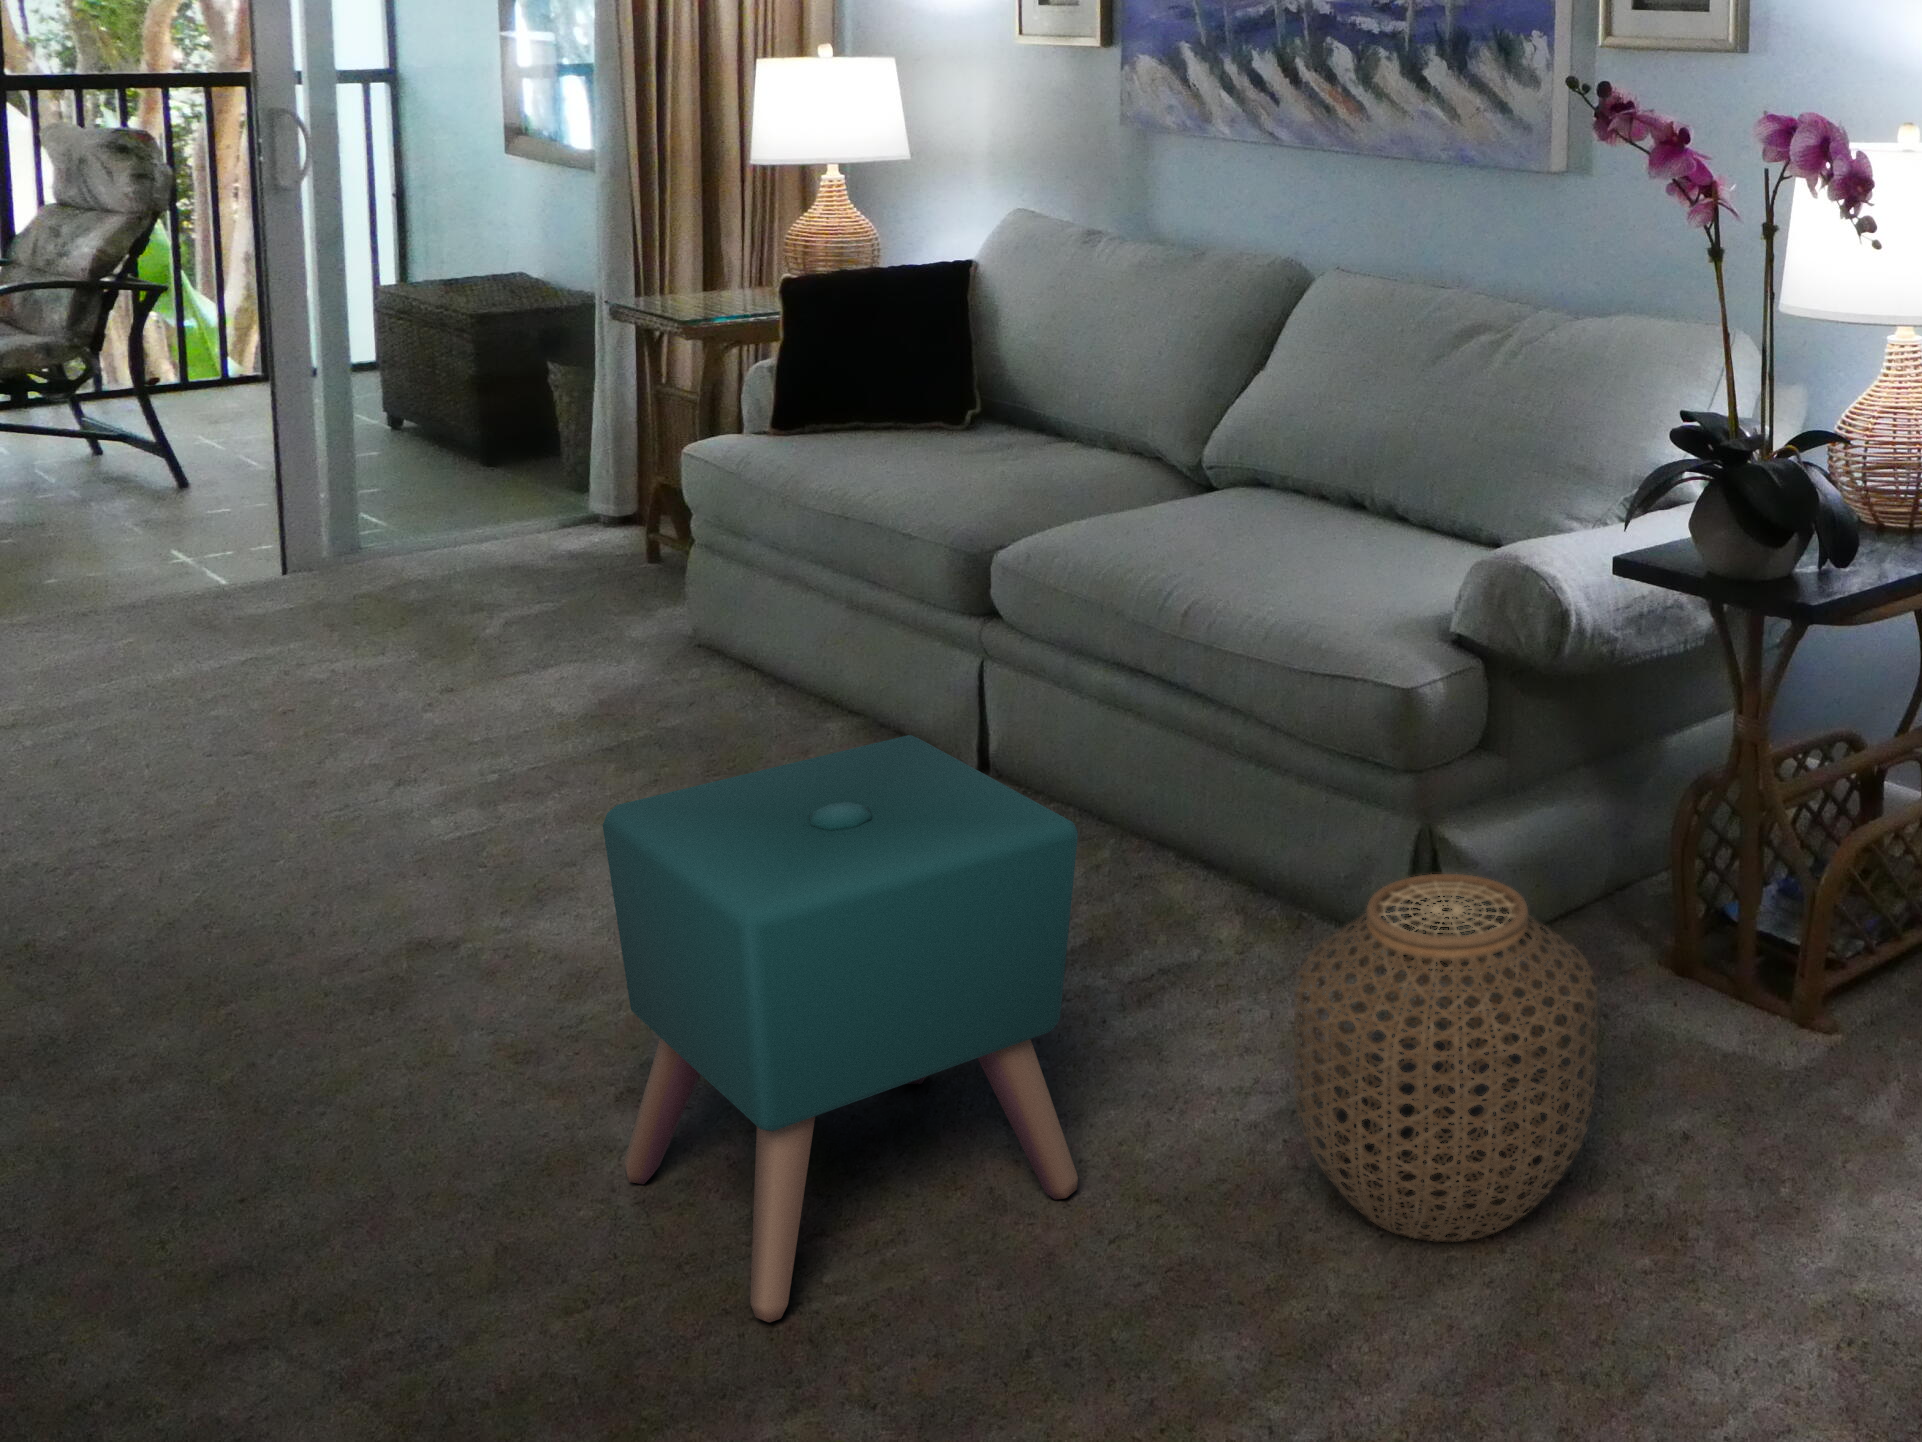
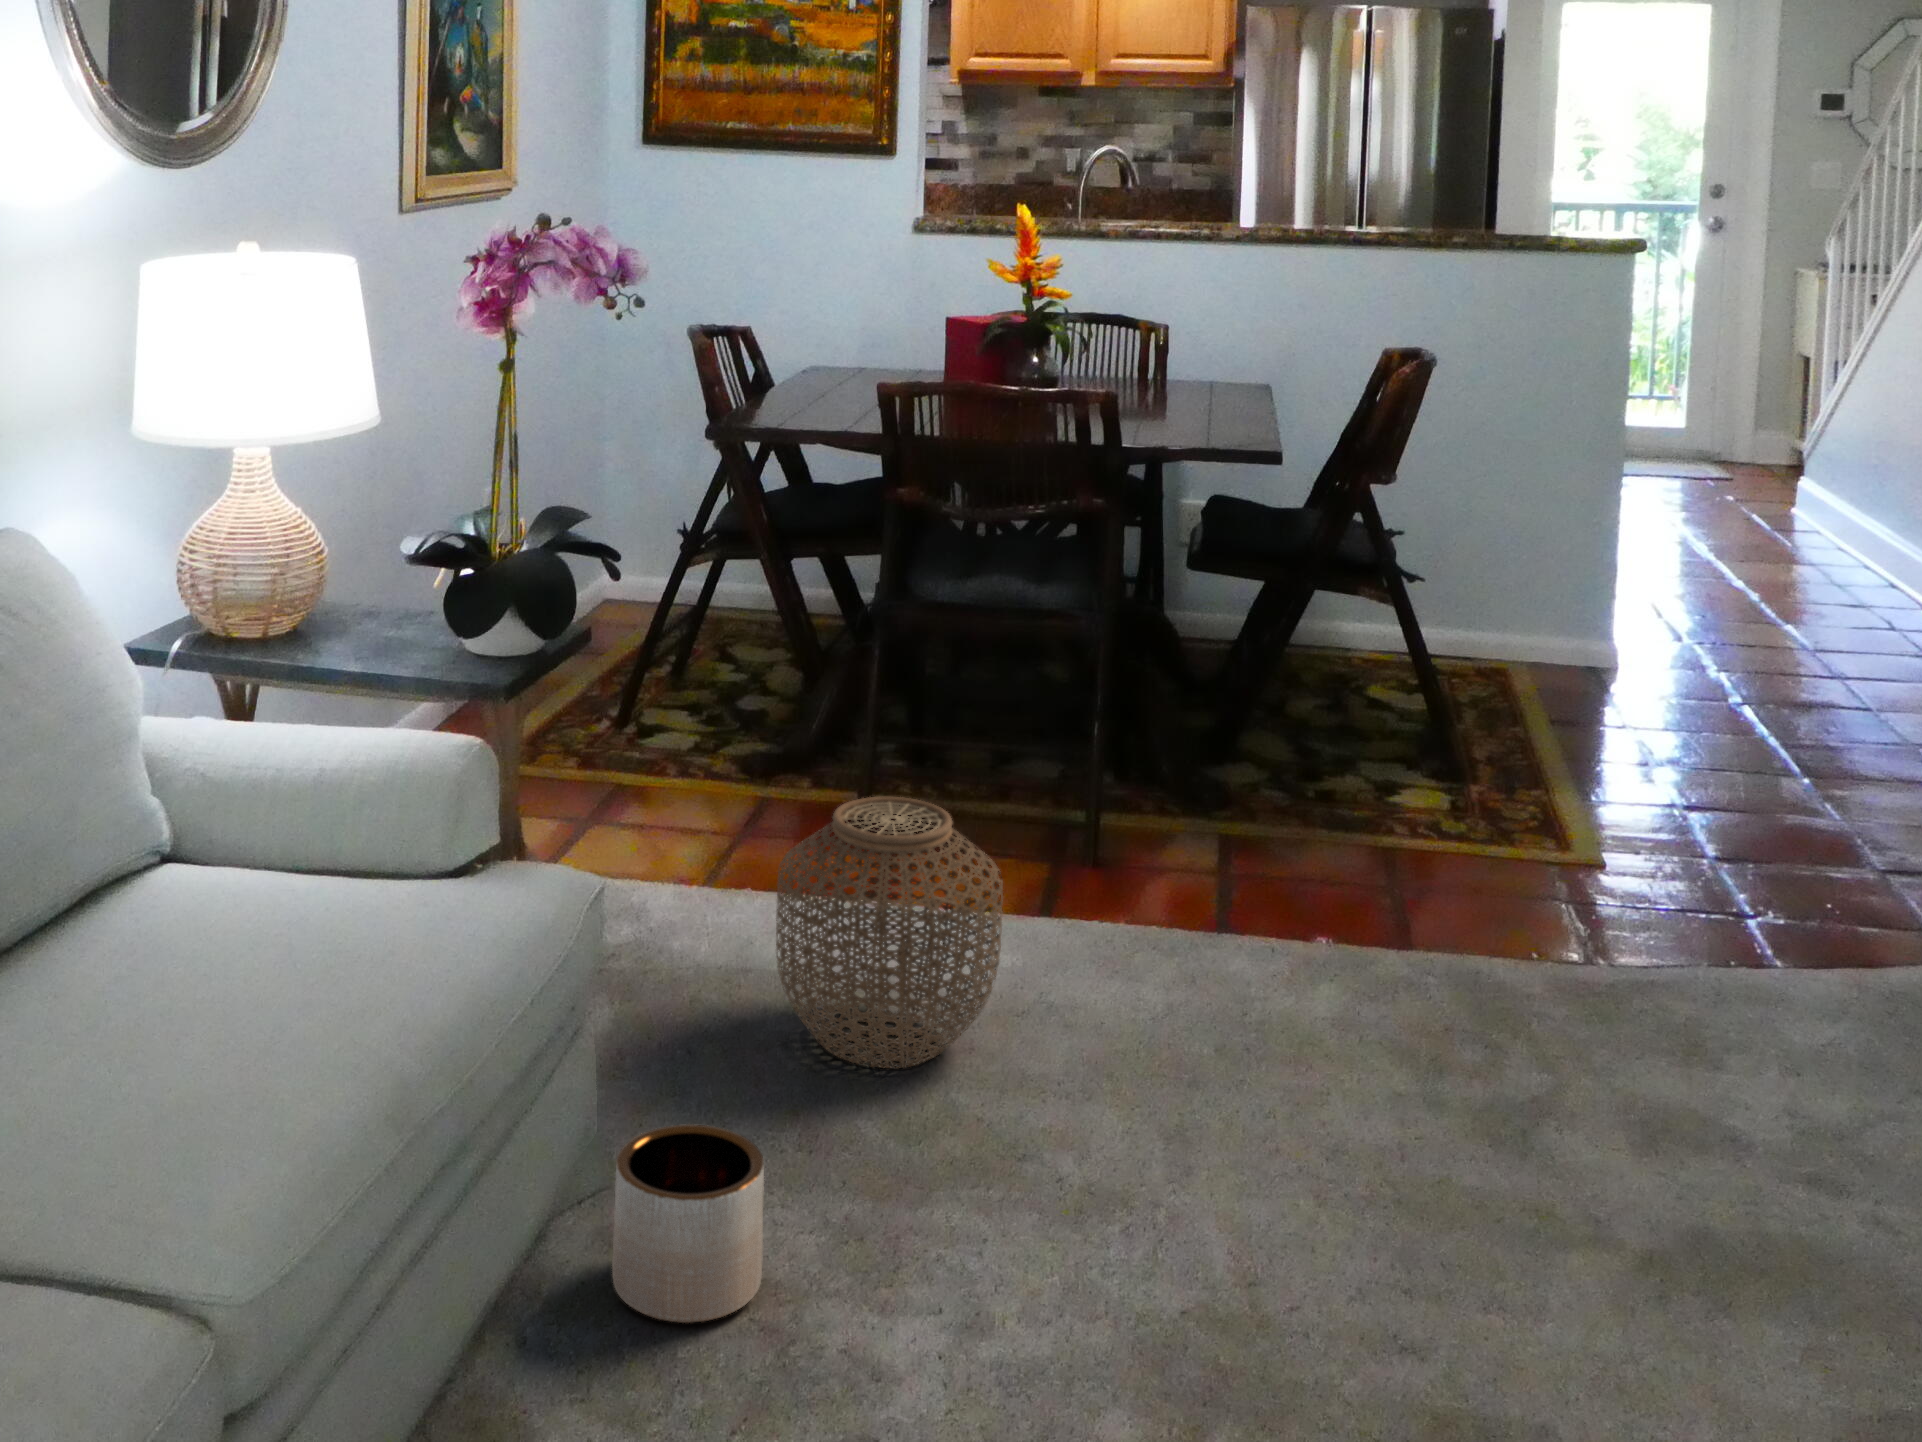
ottoman: present [603,735,1078,1323] -> none [1036,842,1387,1357]
planter: none [1097,827,1225,981] -> present [612,1124,764,1323]

